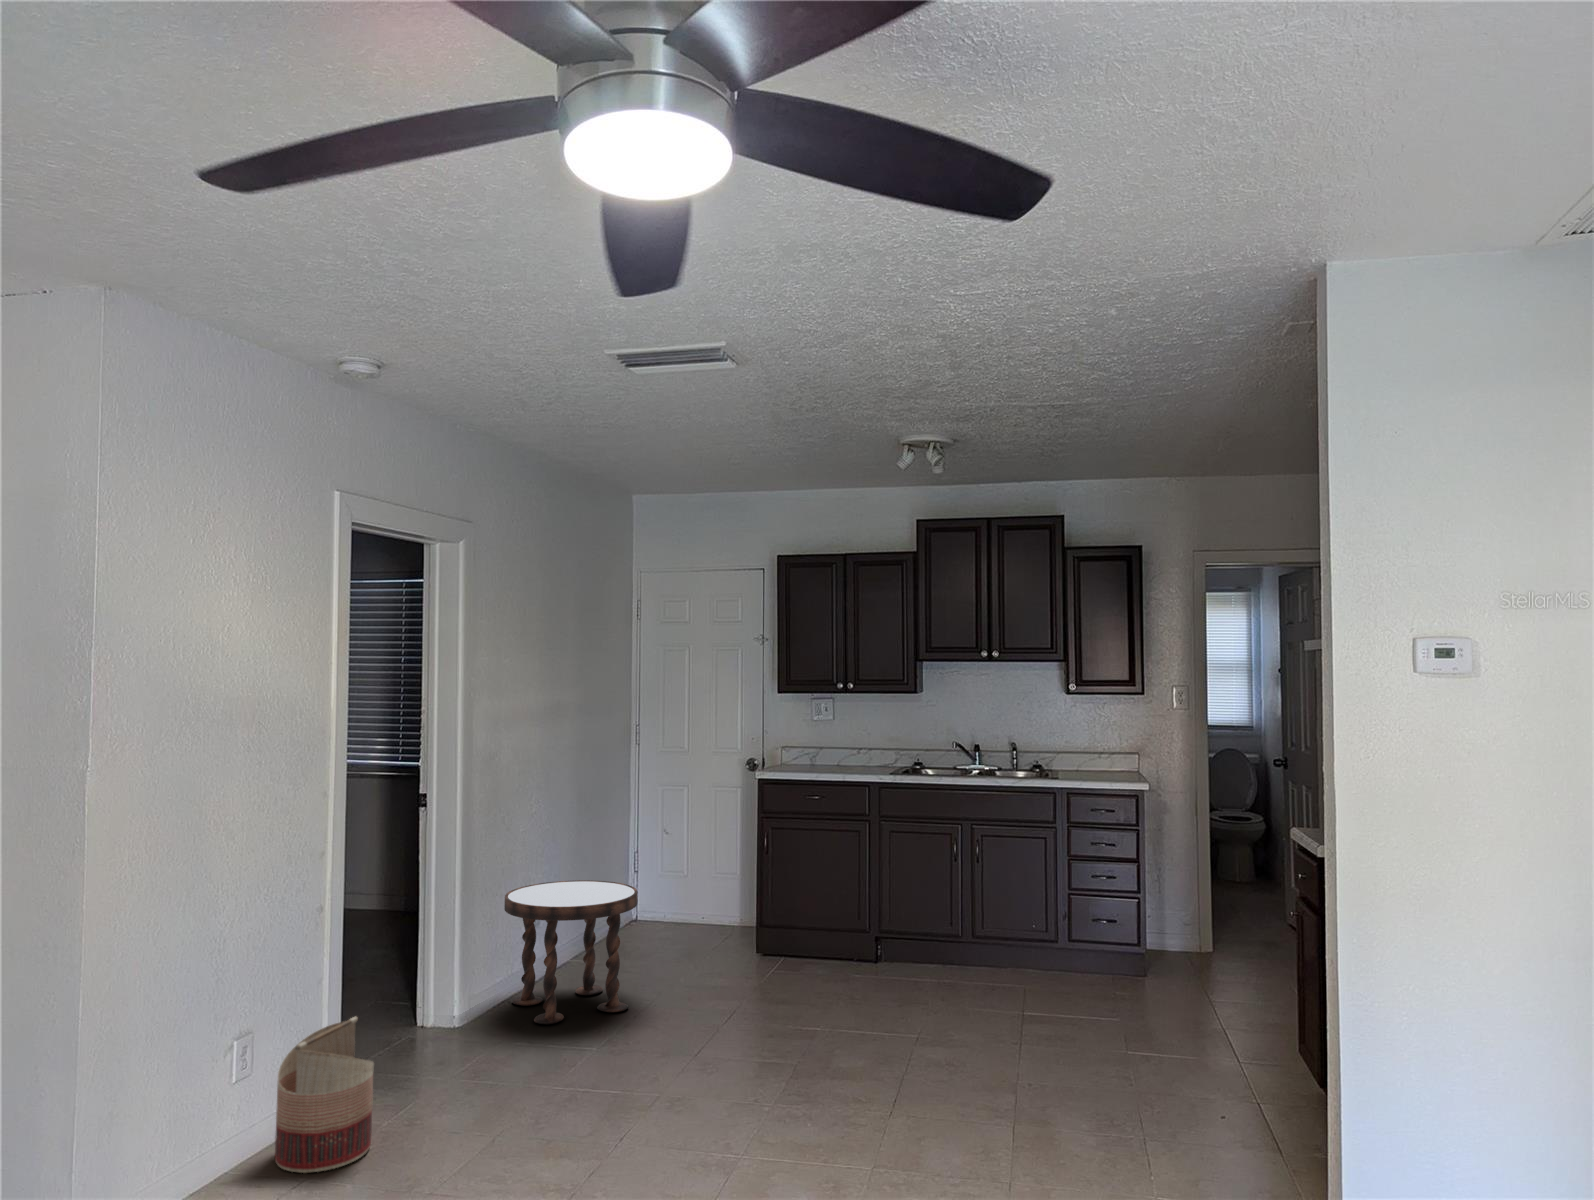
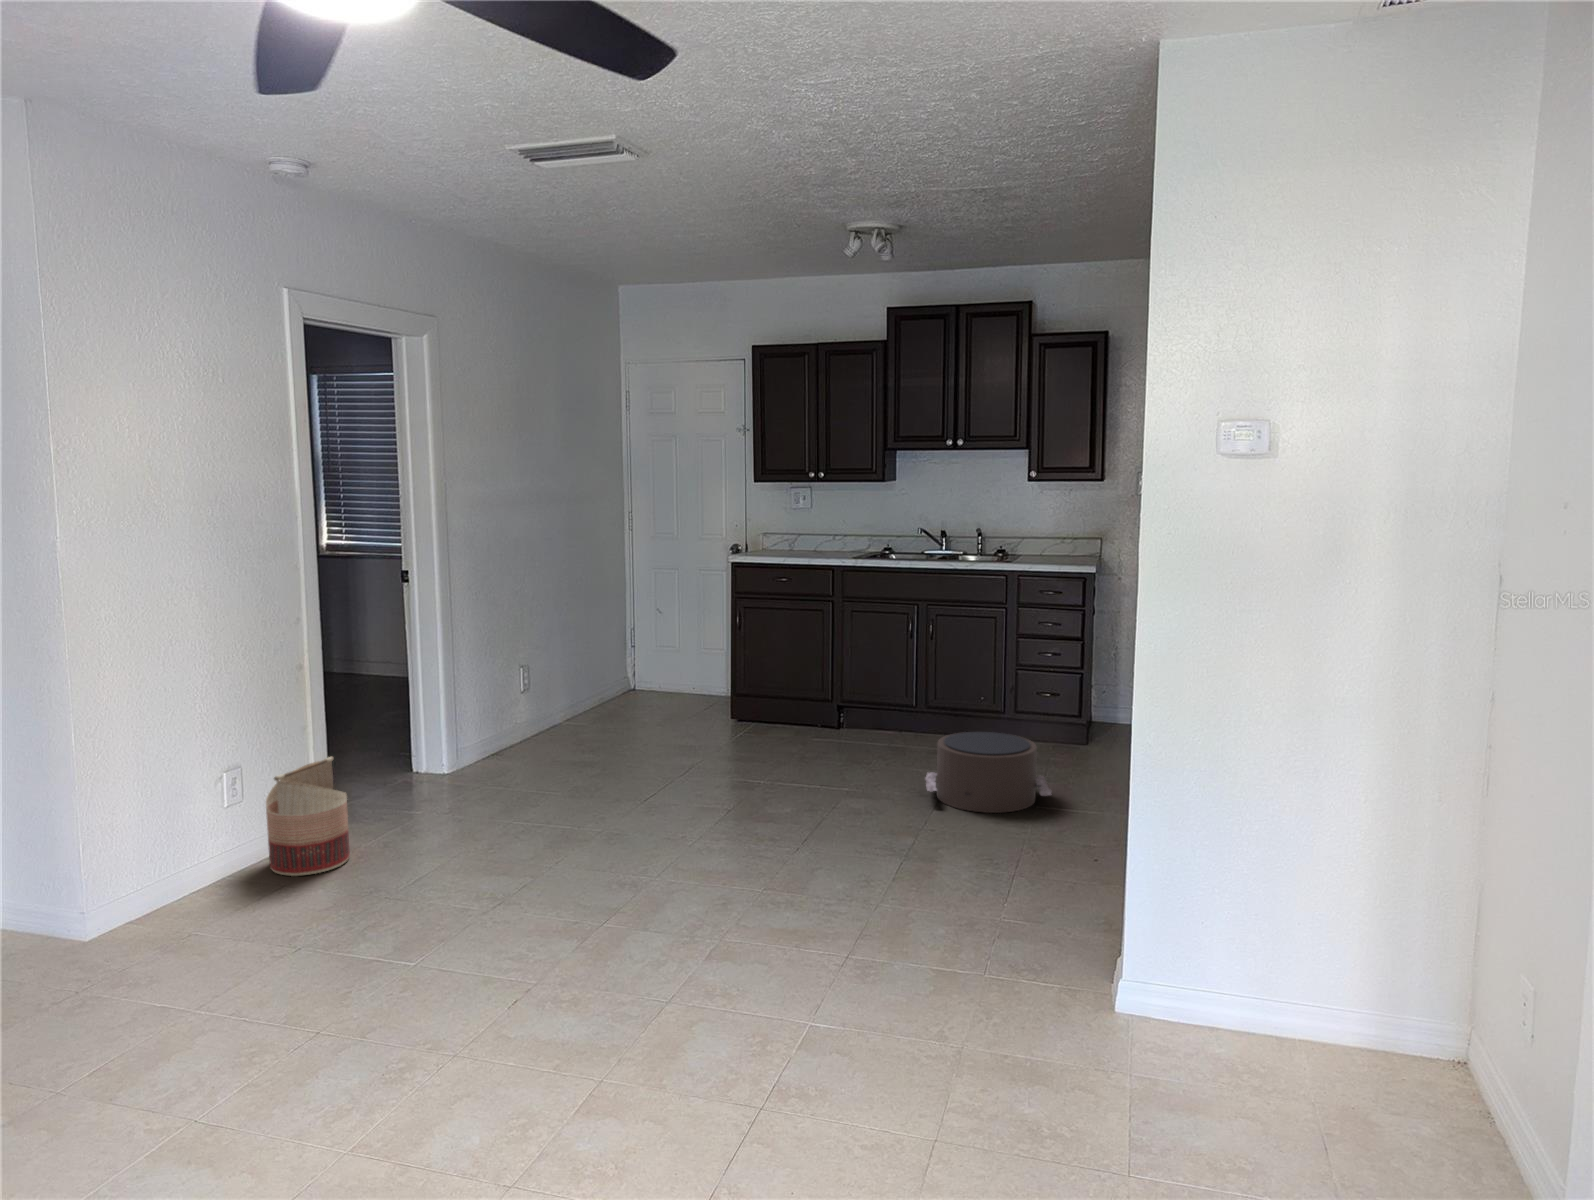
side table: present [504,880,637,1024] -> none [486,652,607,773]
pouf: none [1005,966,1152,1061] -> present [926,732,1051,813]

